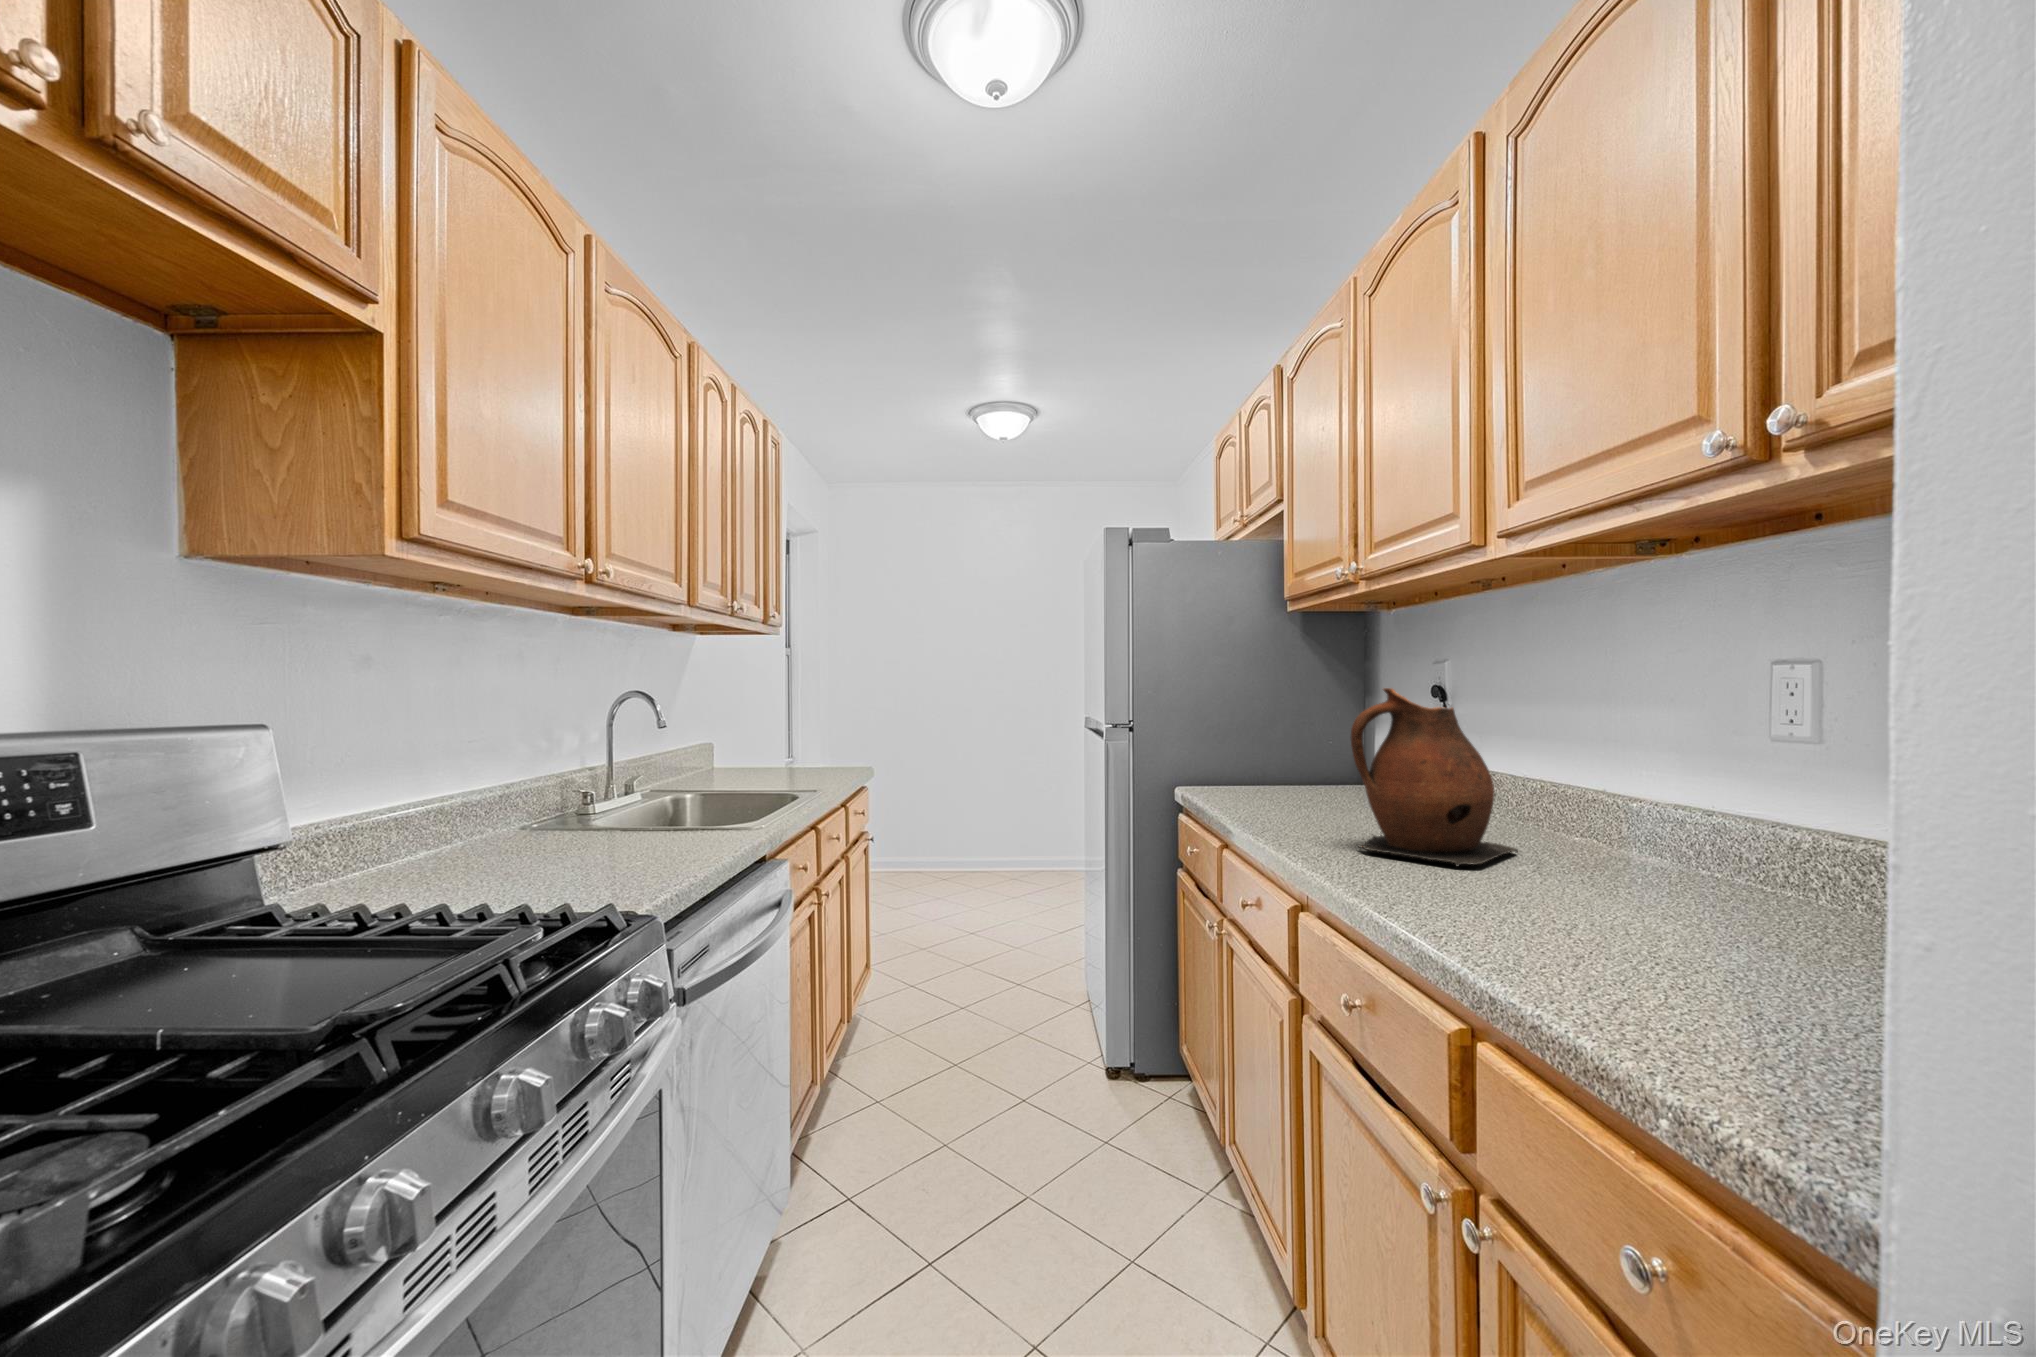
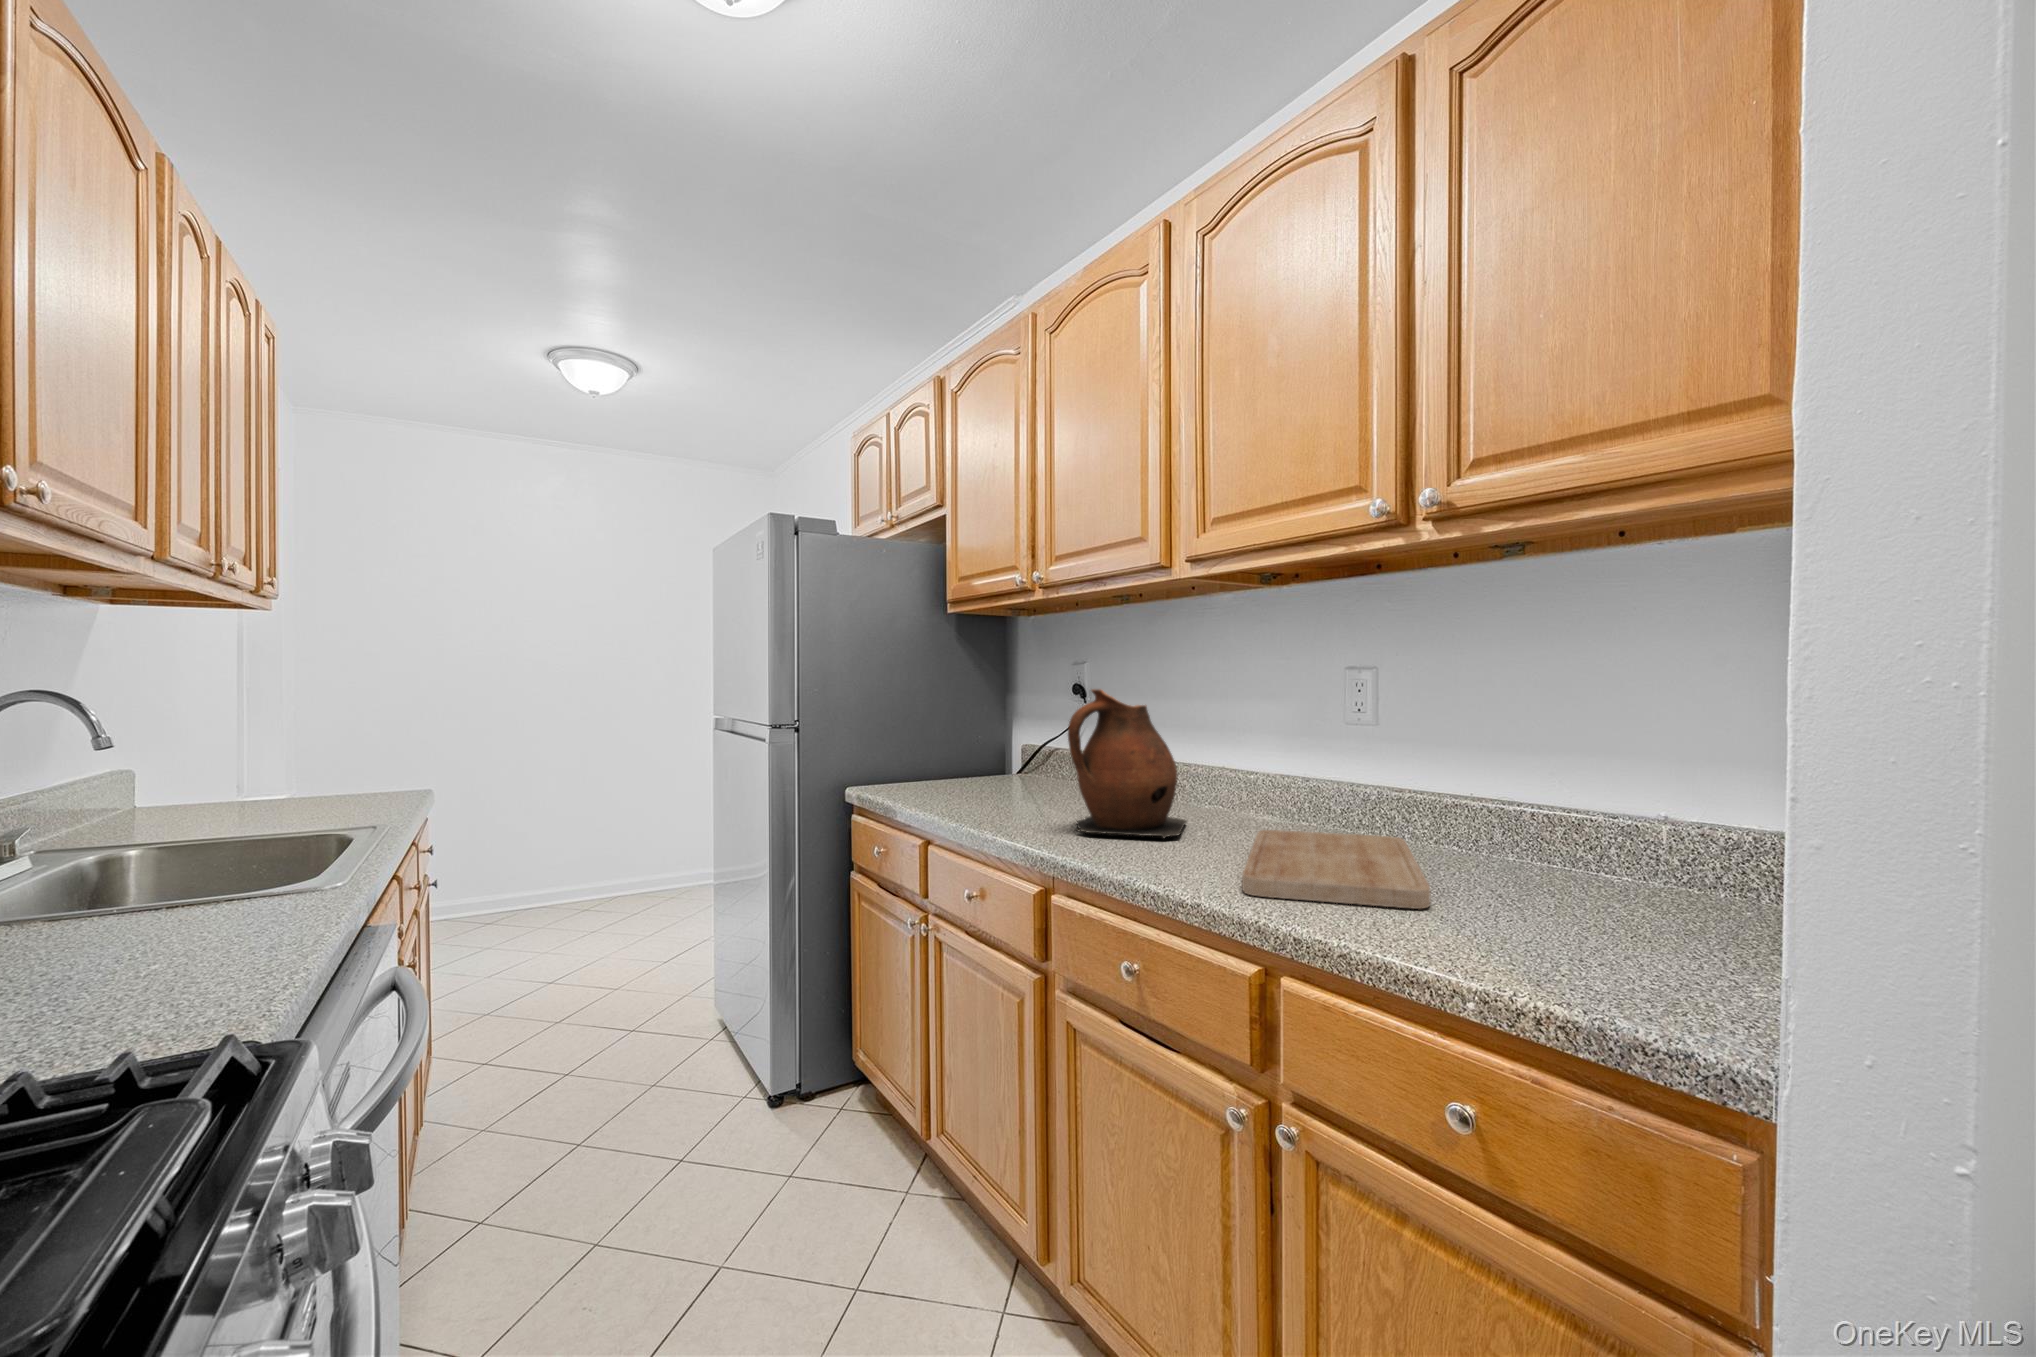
cutting board: none [1478,870,1813,995] -> present [1242,830,1431,909]

